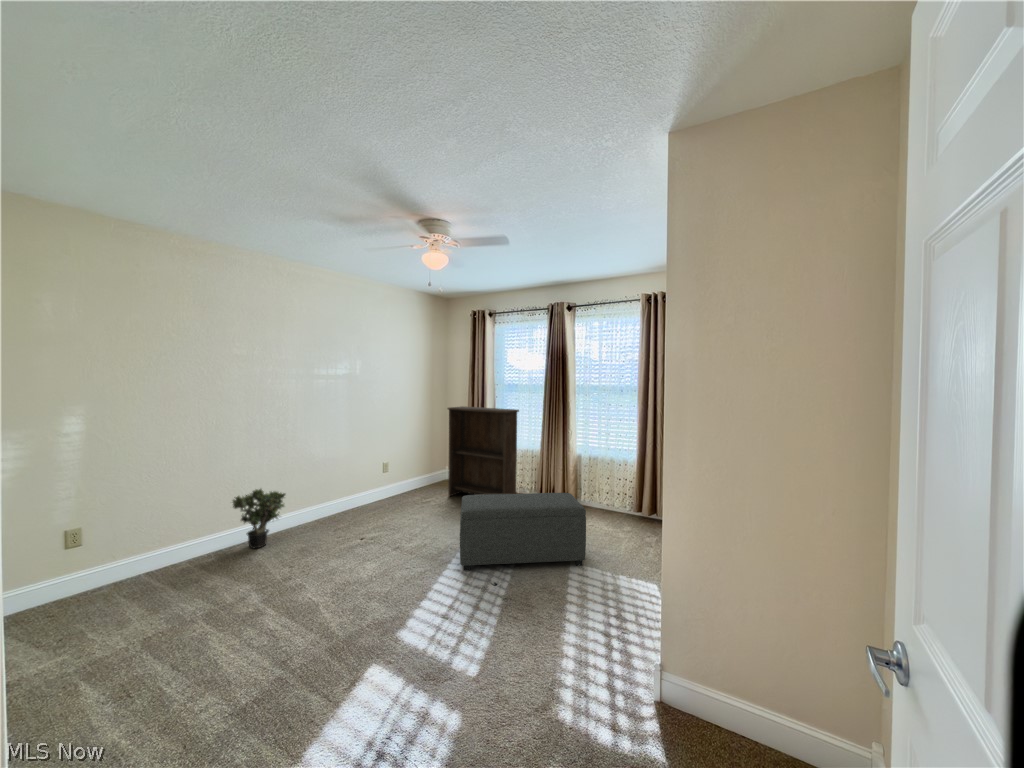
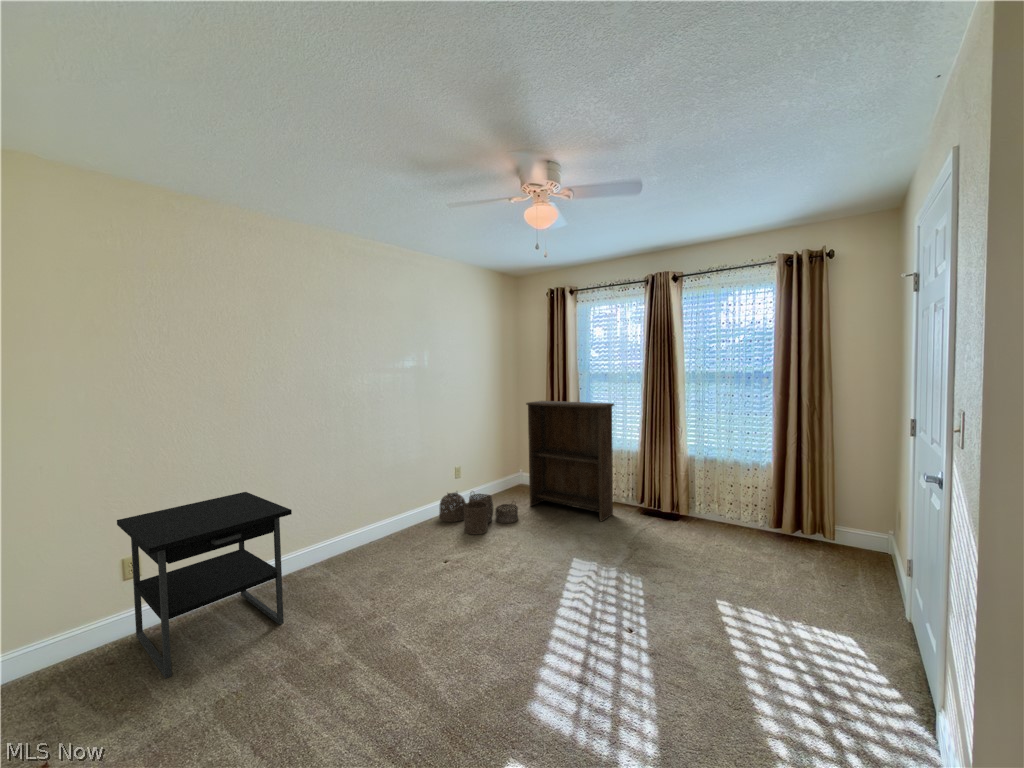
nightstand: none [61,477,221,626] -> present [117,492,292,678]
woven basket: none [366,482,435,518] -> present [439,493,518,534]
potted plant: present [233,489,285,548] -> none [298,503,357,573]
ottoman: present [460,493,586,571] -> none [567,508,739,610]

